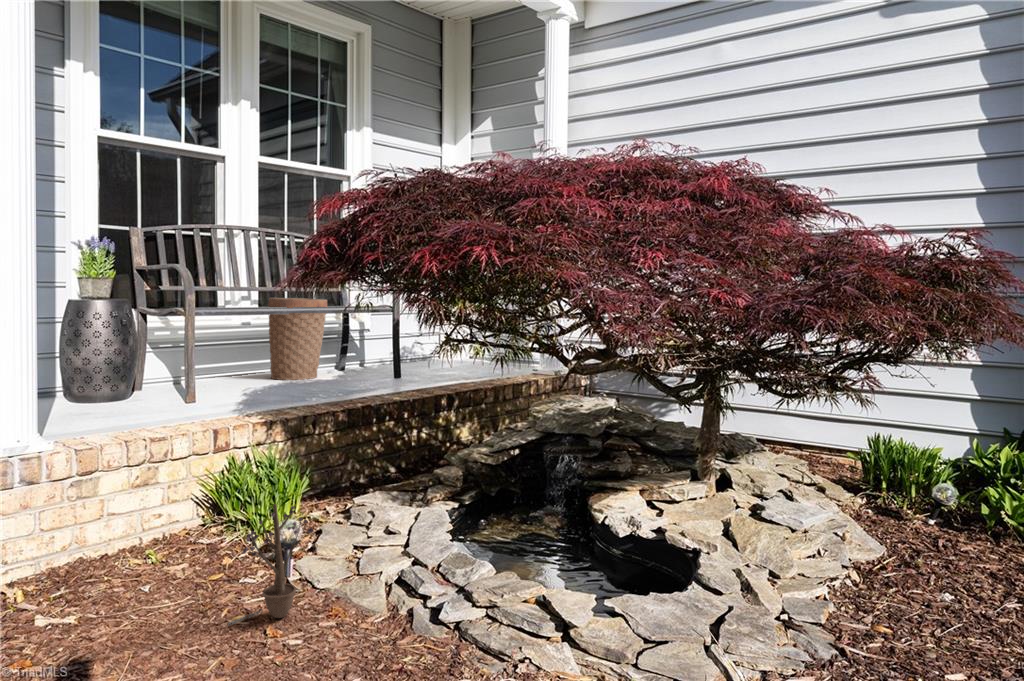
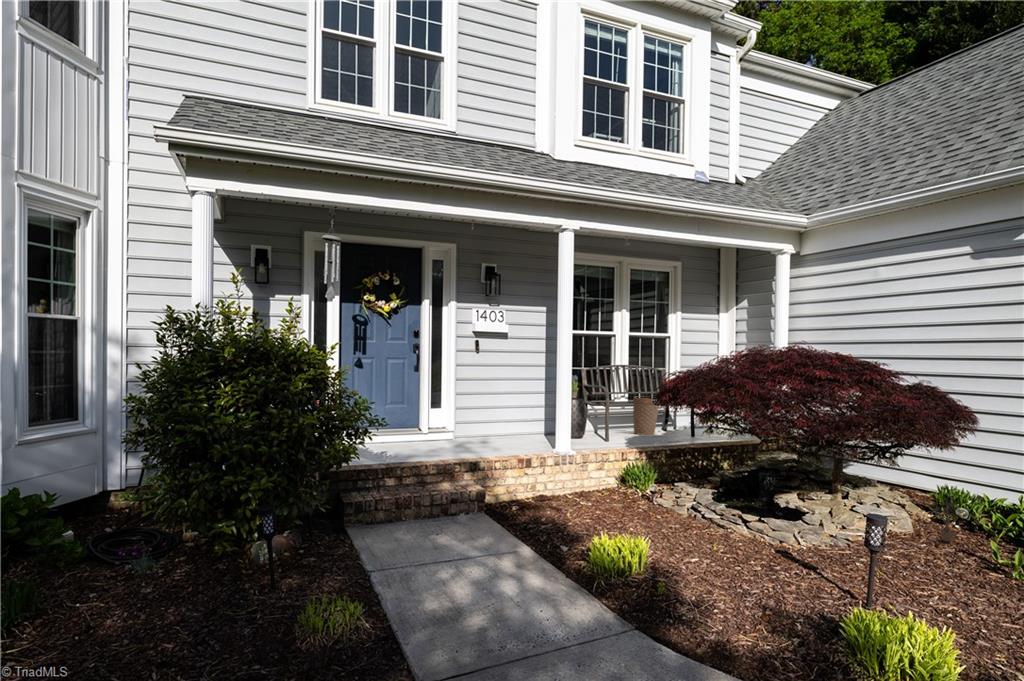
decorative plant: present [228,504,313,625] -> present [935,500,954,542]

